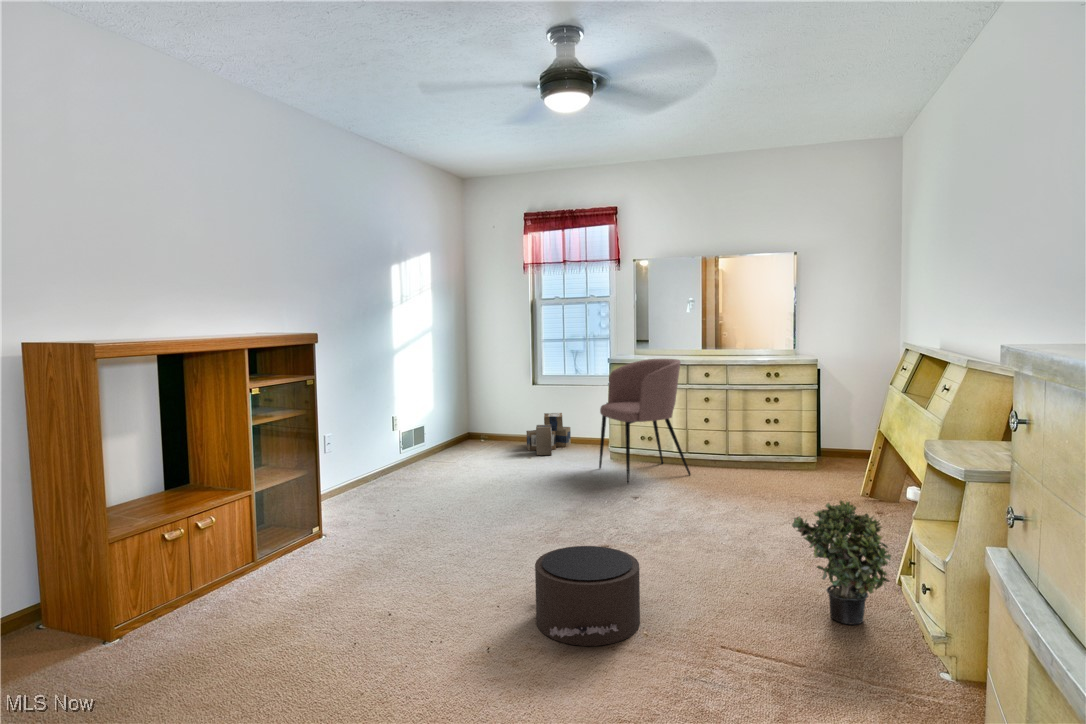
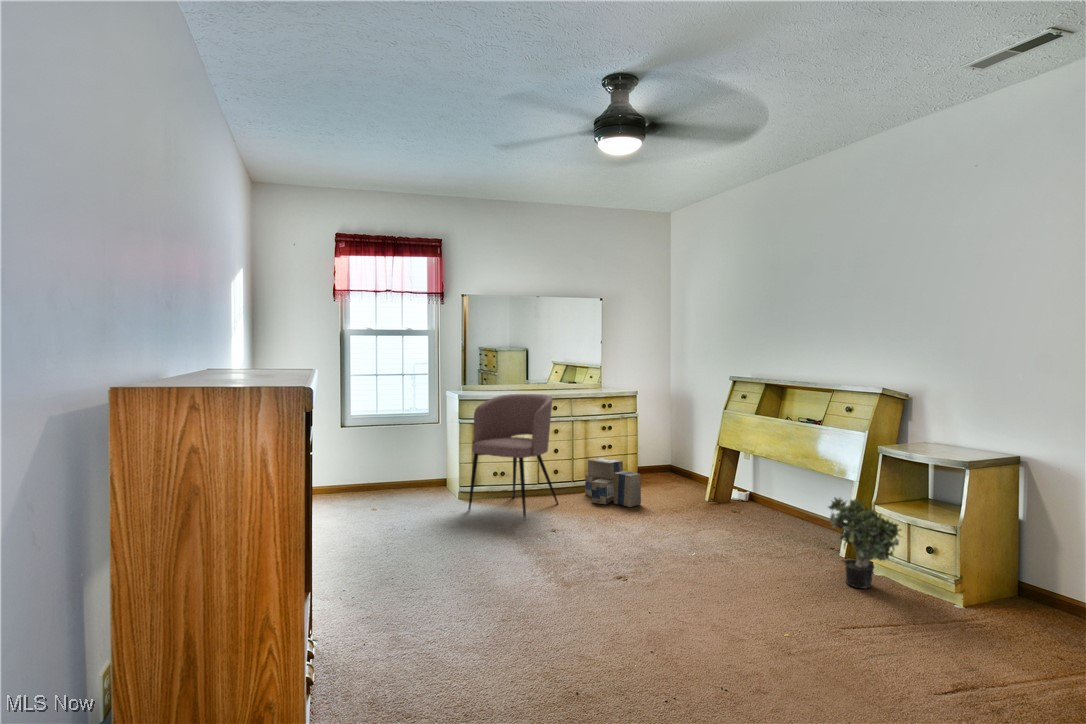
cardboard box: present [526,413,571,455] -> present [585,458,641,507]
pouf: present [535,546,640,646] -> none [668,568,803,660]

